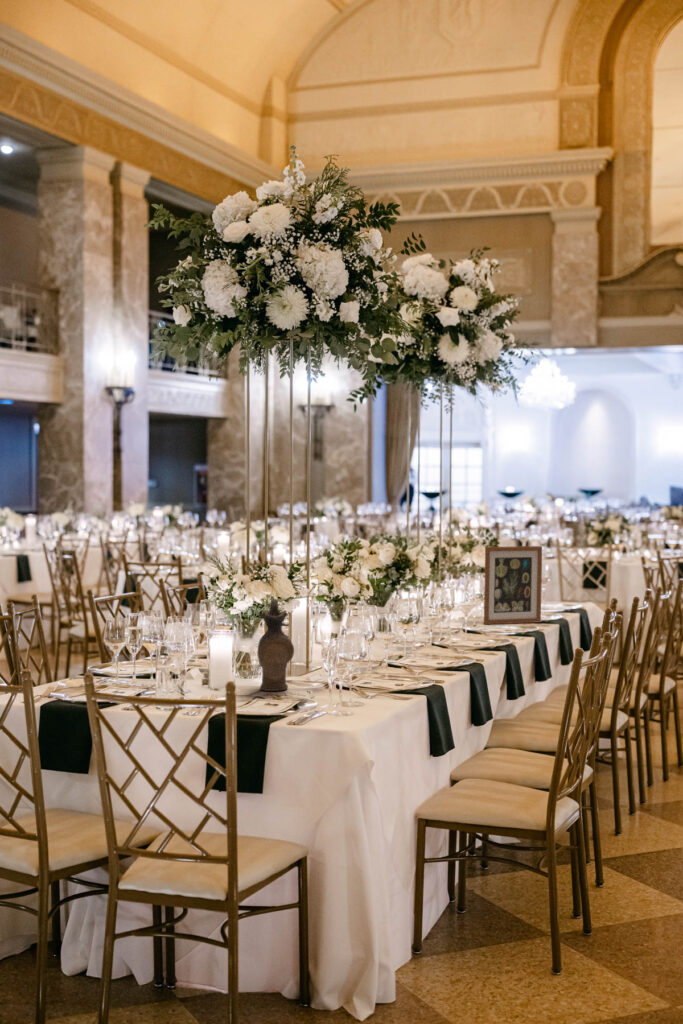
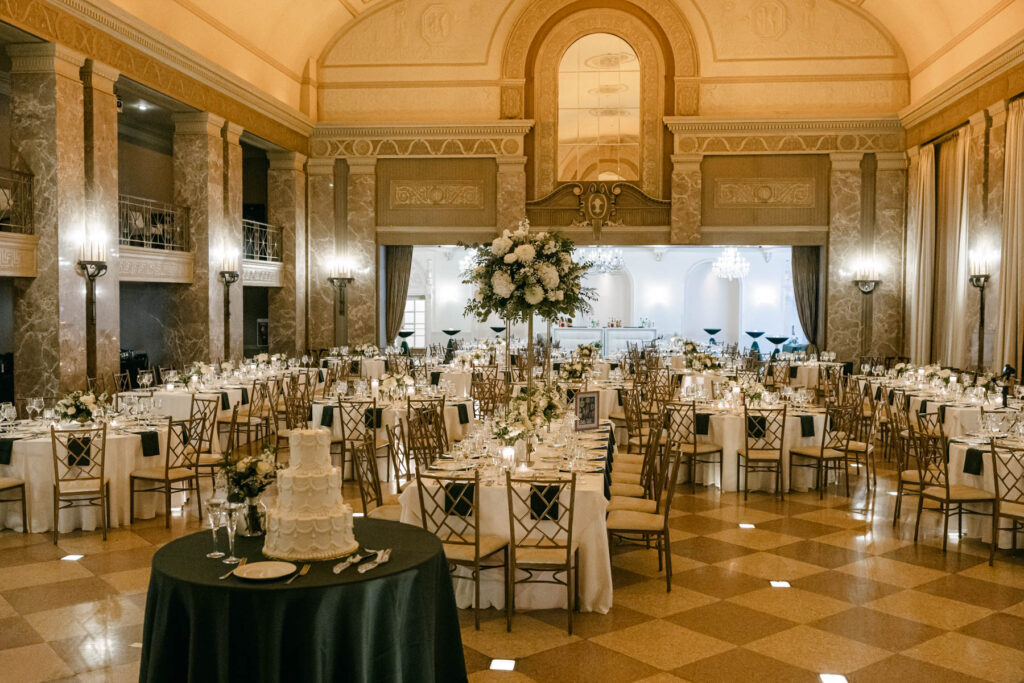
ceramic pitcher: present [257,599,294,691] -> none [535,430,552,471]

